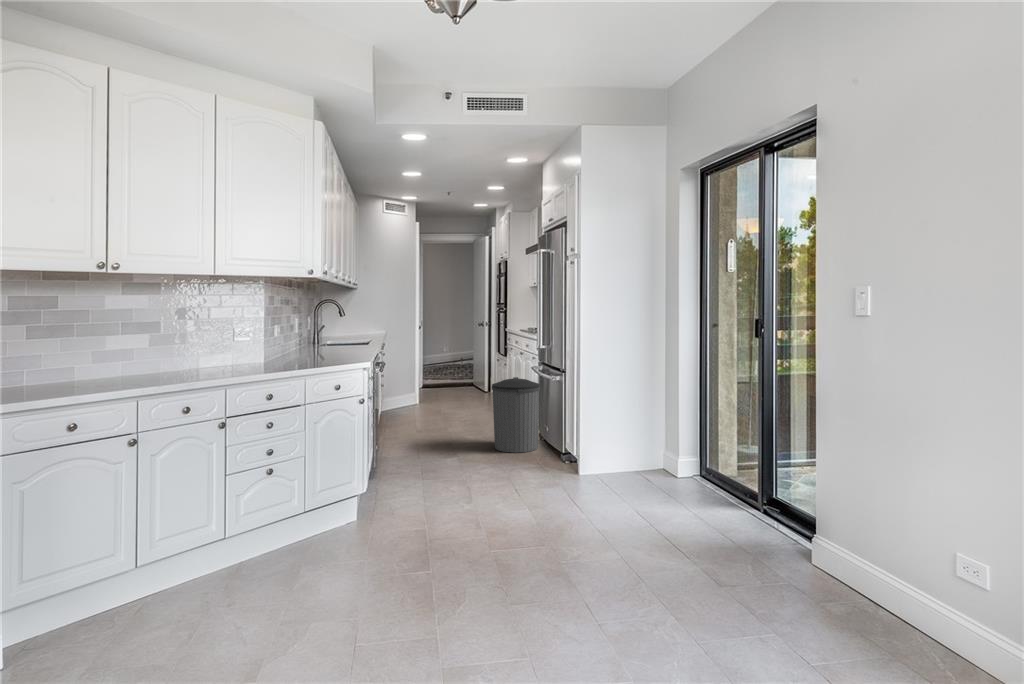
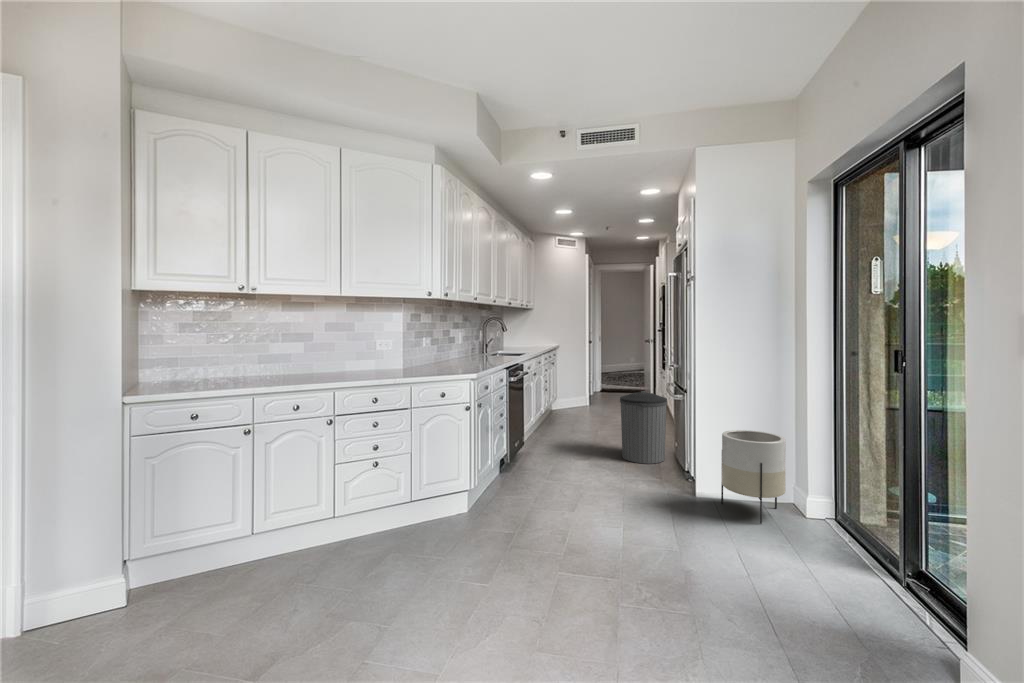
planter: none [609,406,664,488] -> present [721,430,786,524]

